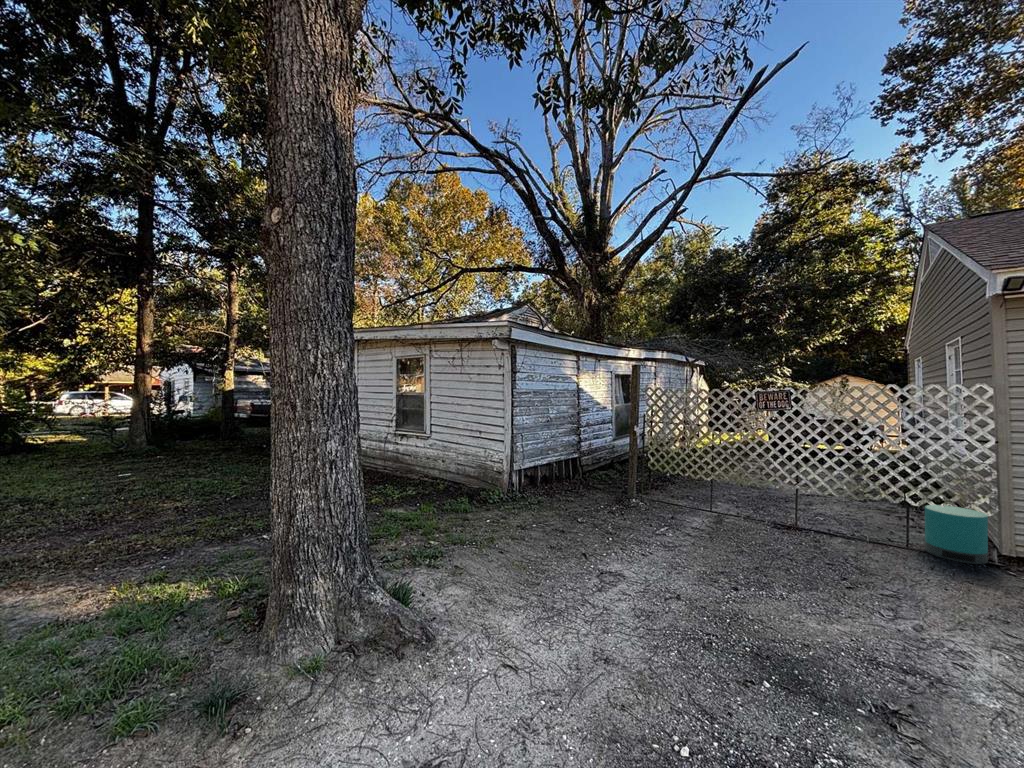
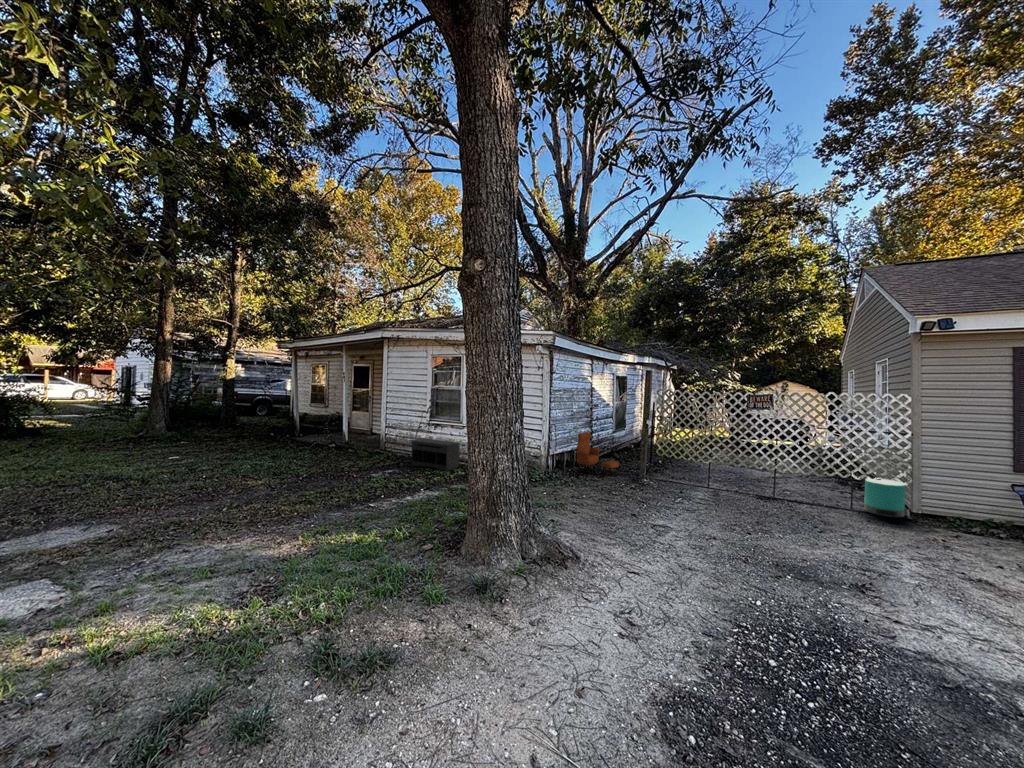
lounge chair: none [554,441,606,495] -> present [576,432,619,477]
bench: none [375,448,425,484] -> present [411,439,460,471]

